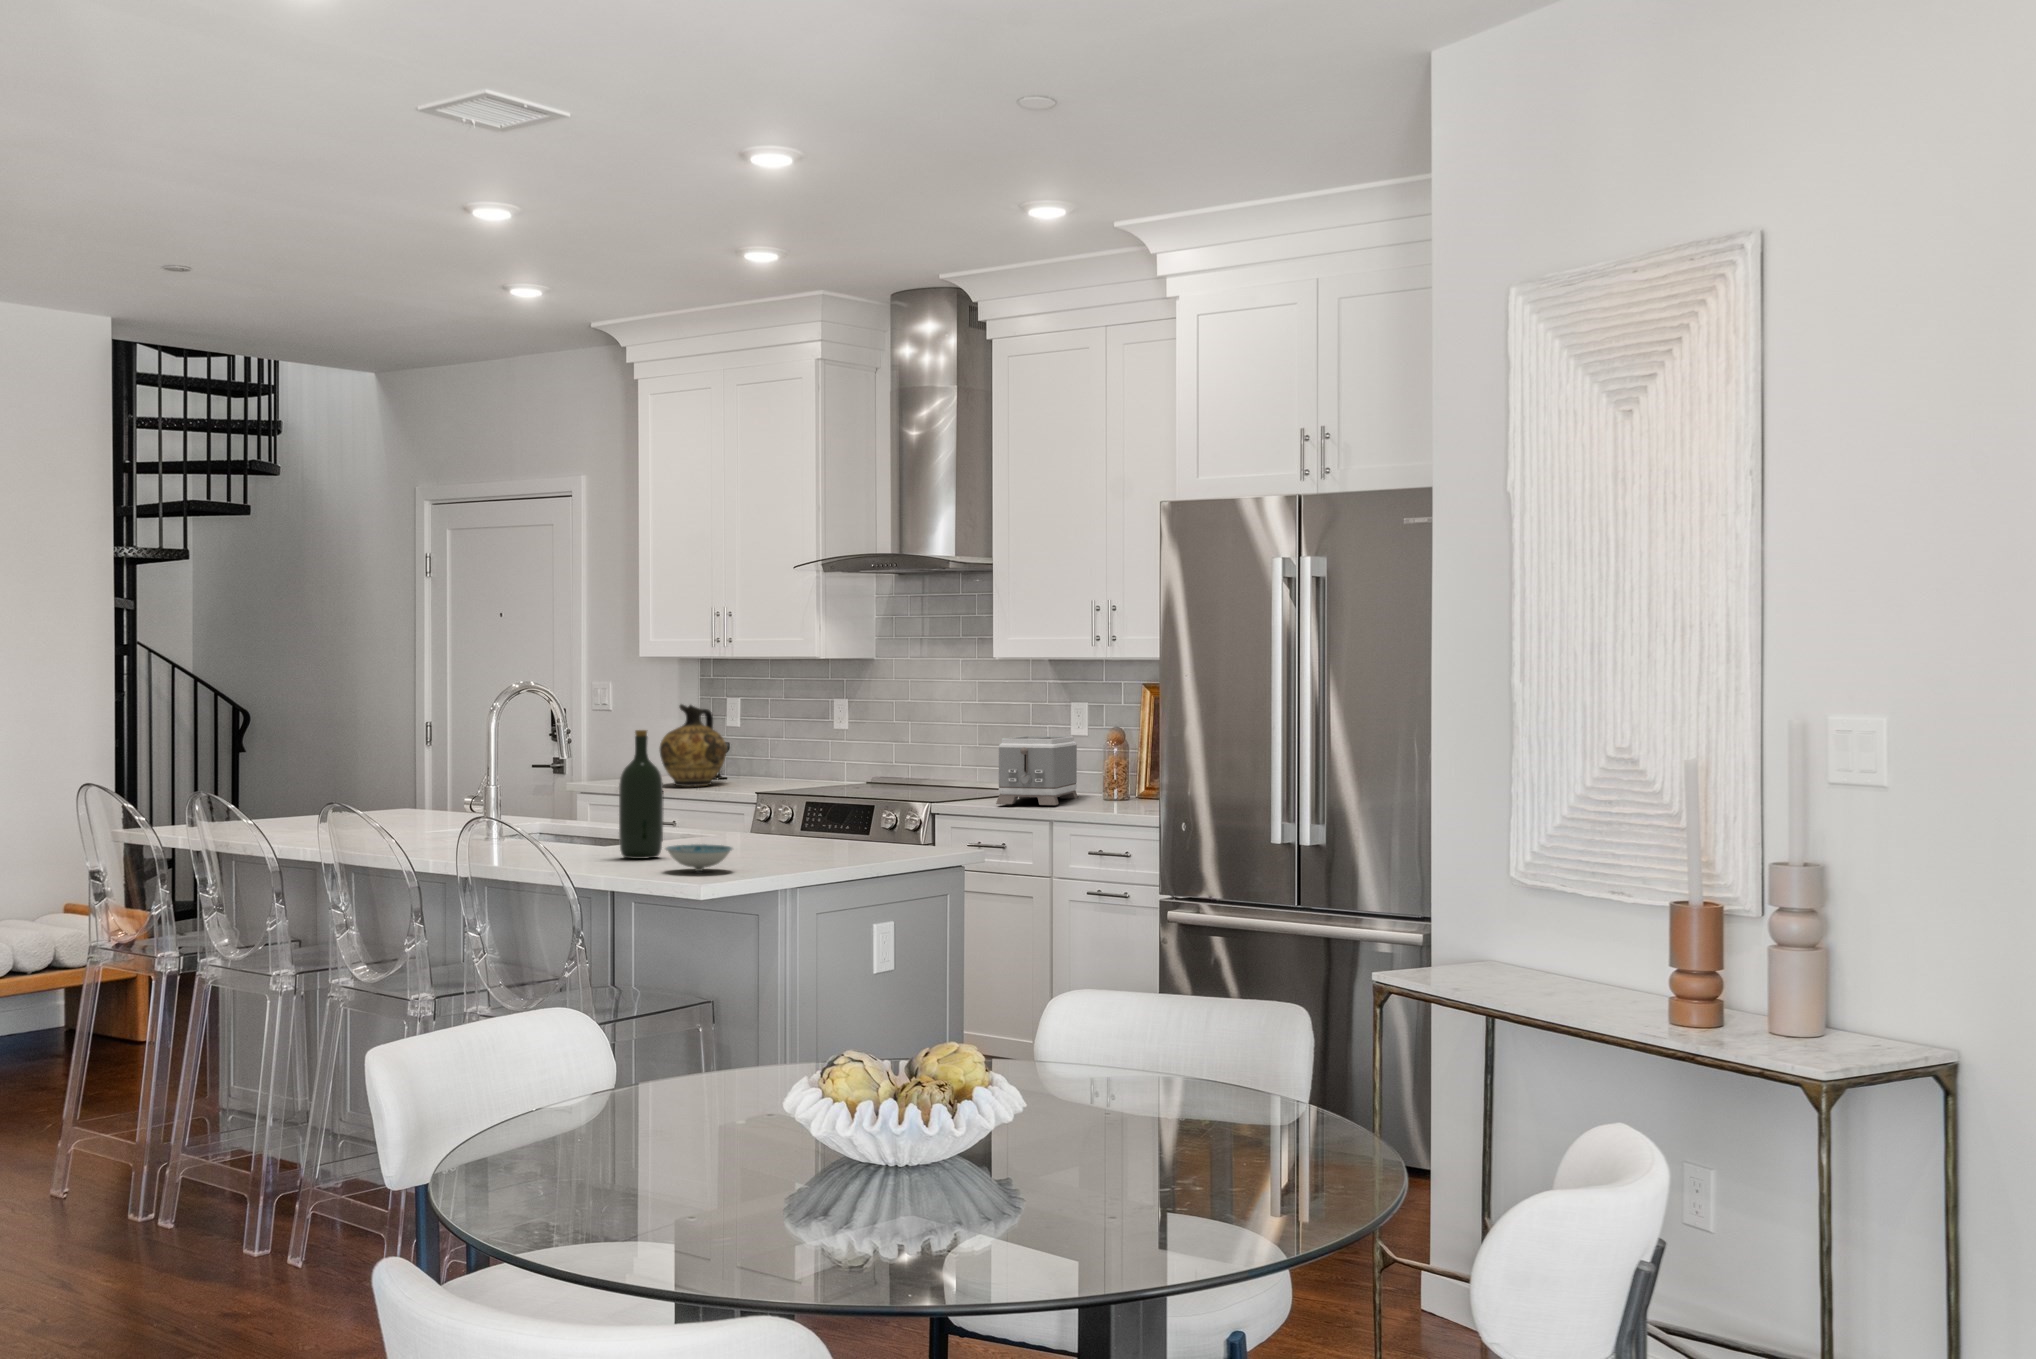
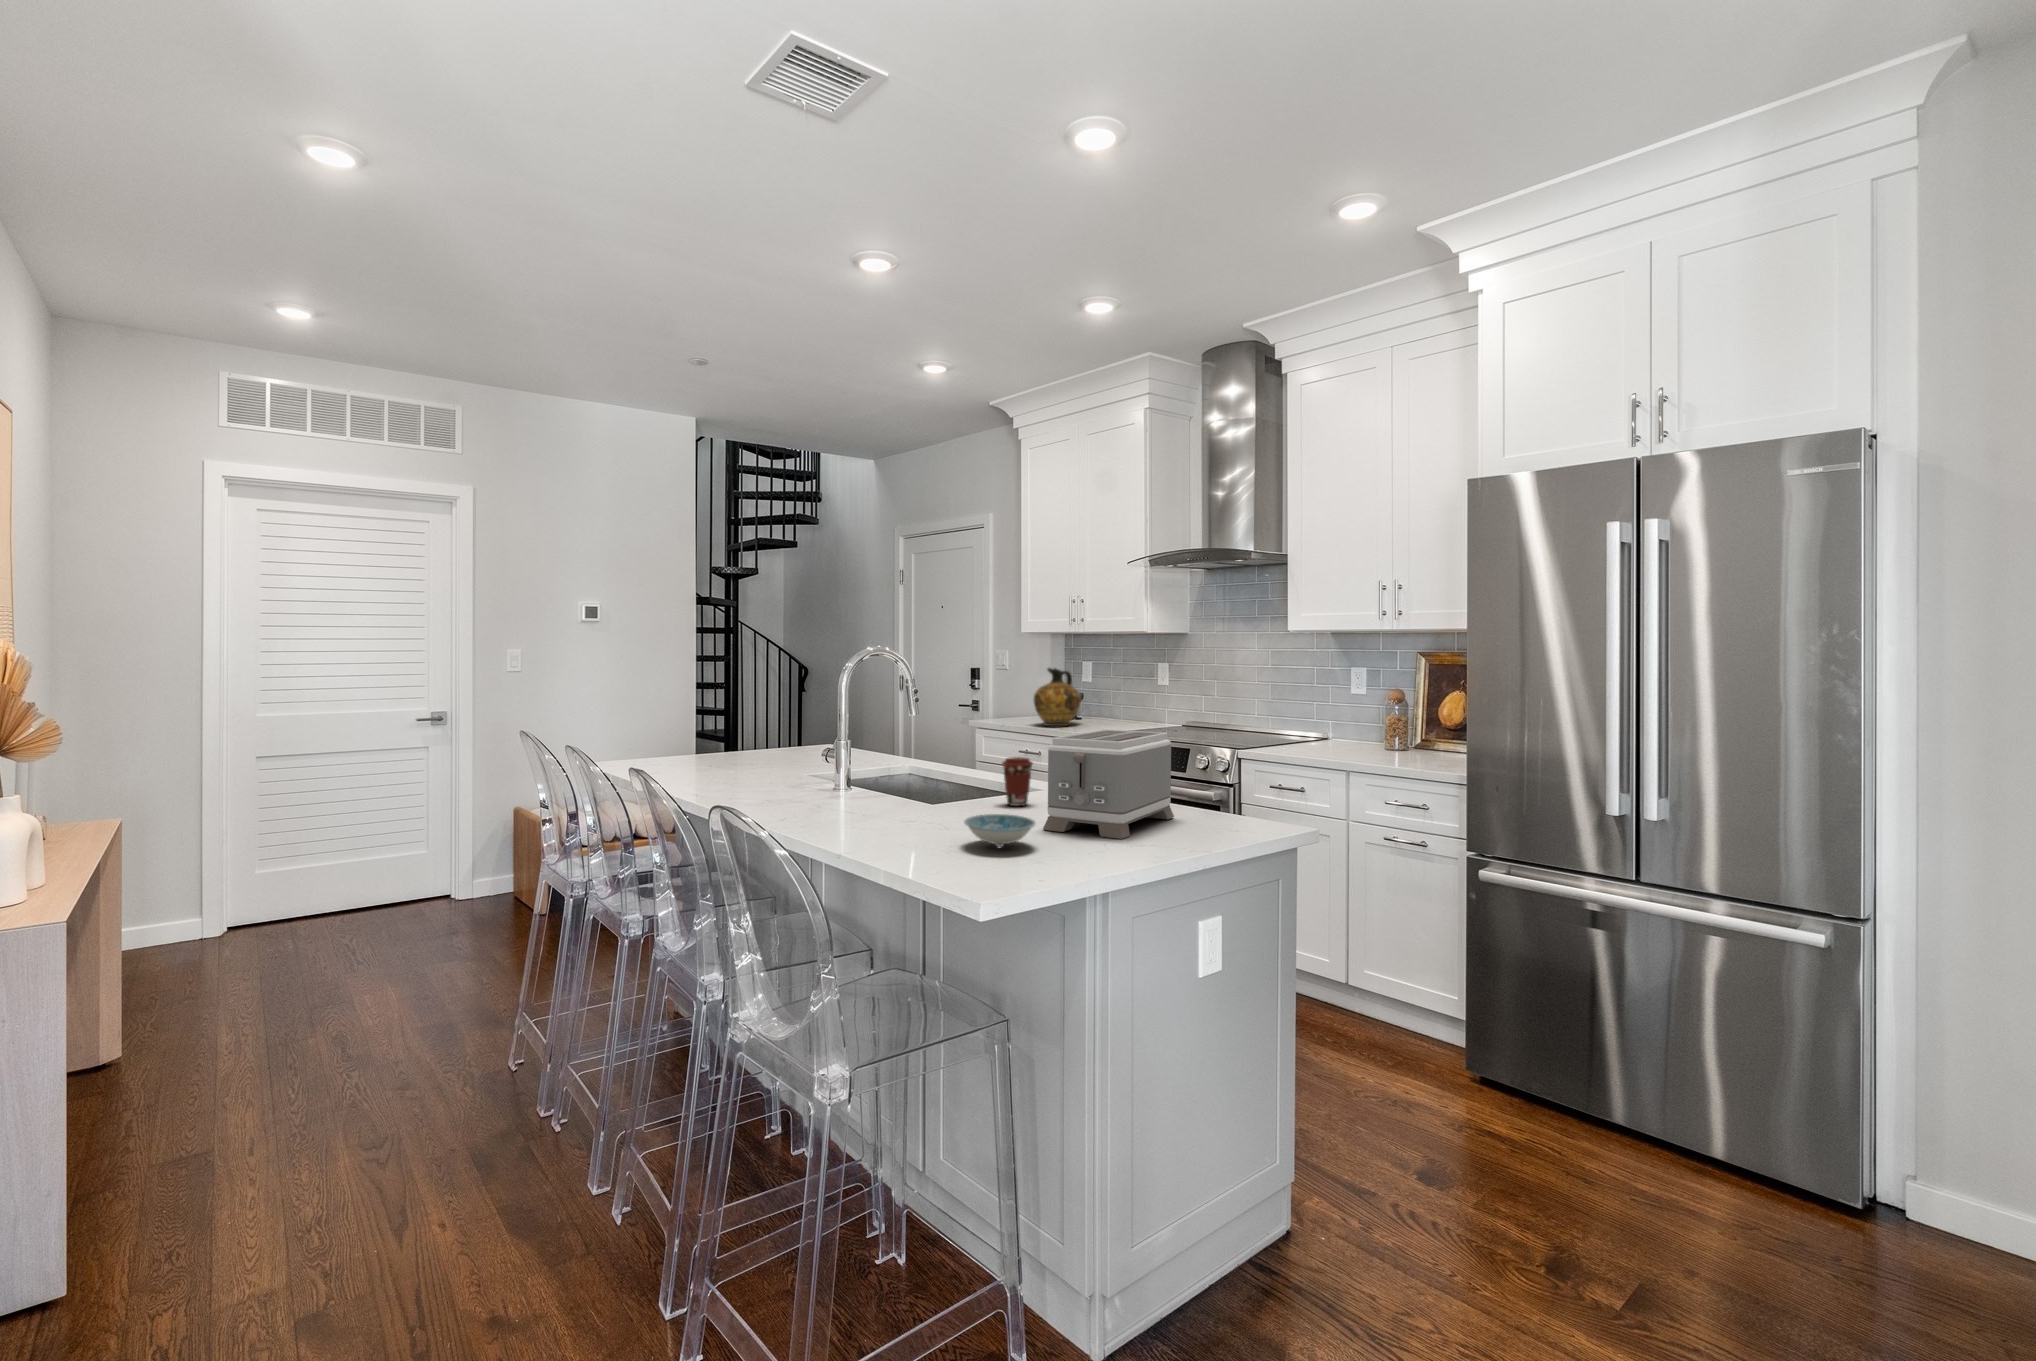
wine bottle: present [619,730,664,859] -> none [941,692,983,817]
toaster: present [996,736,1078,805] -> present [1043,730,1174,839]
coffee cup: none [676,801,710,852] -> present [1002,757,1033,806]

